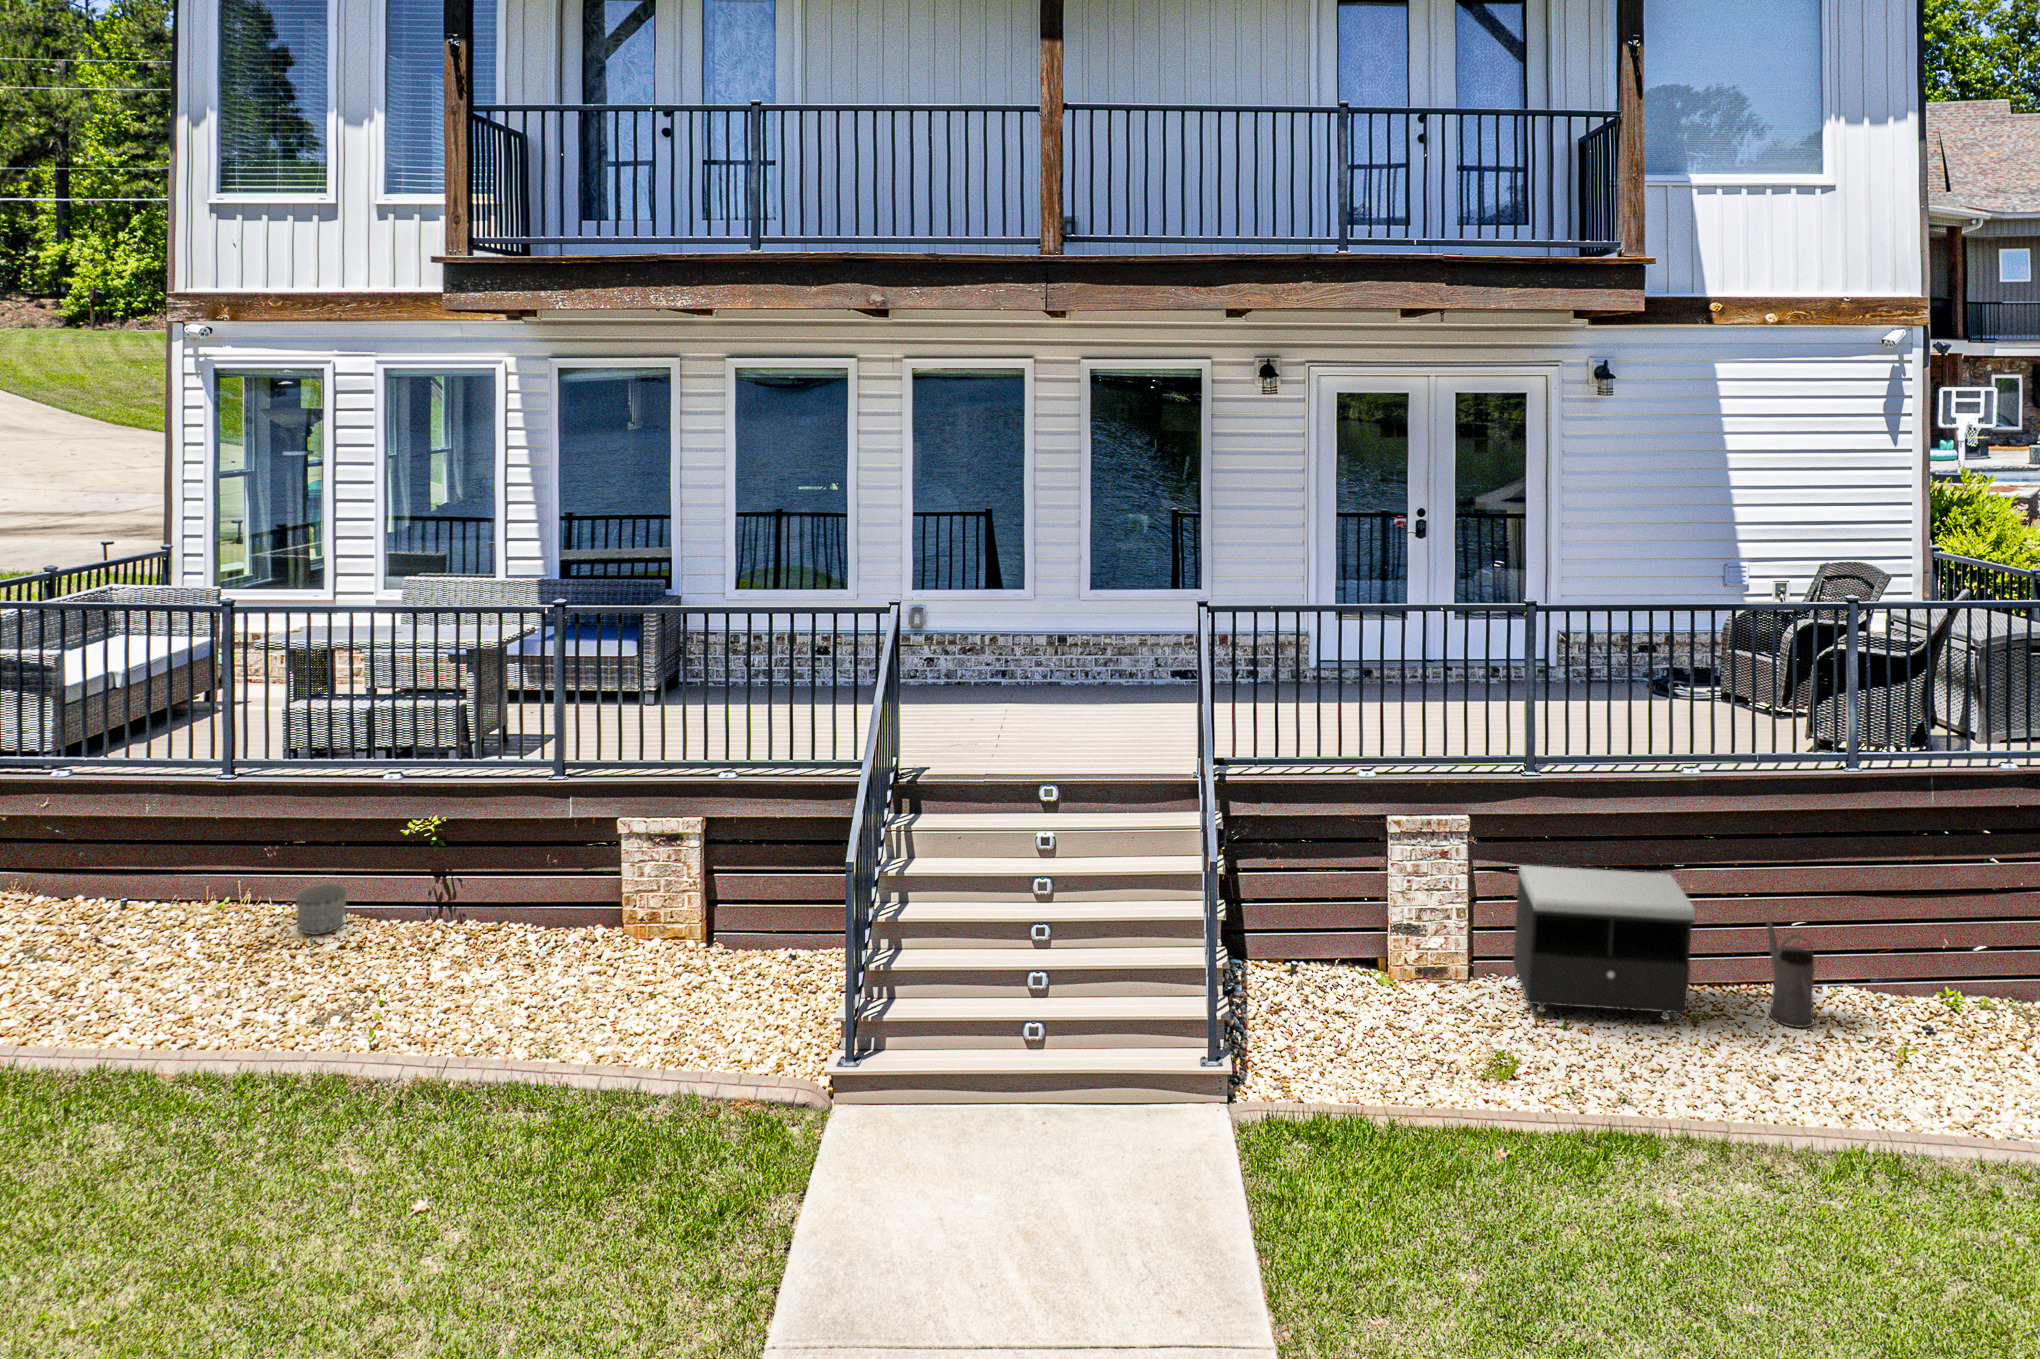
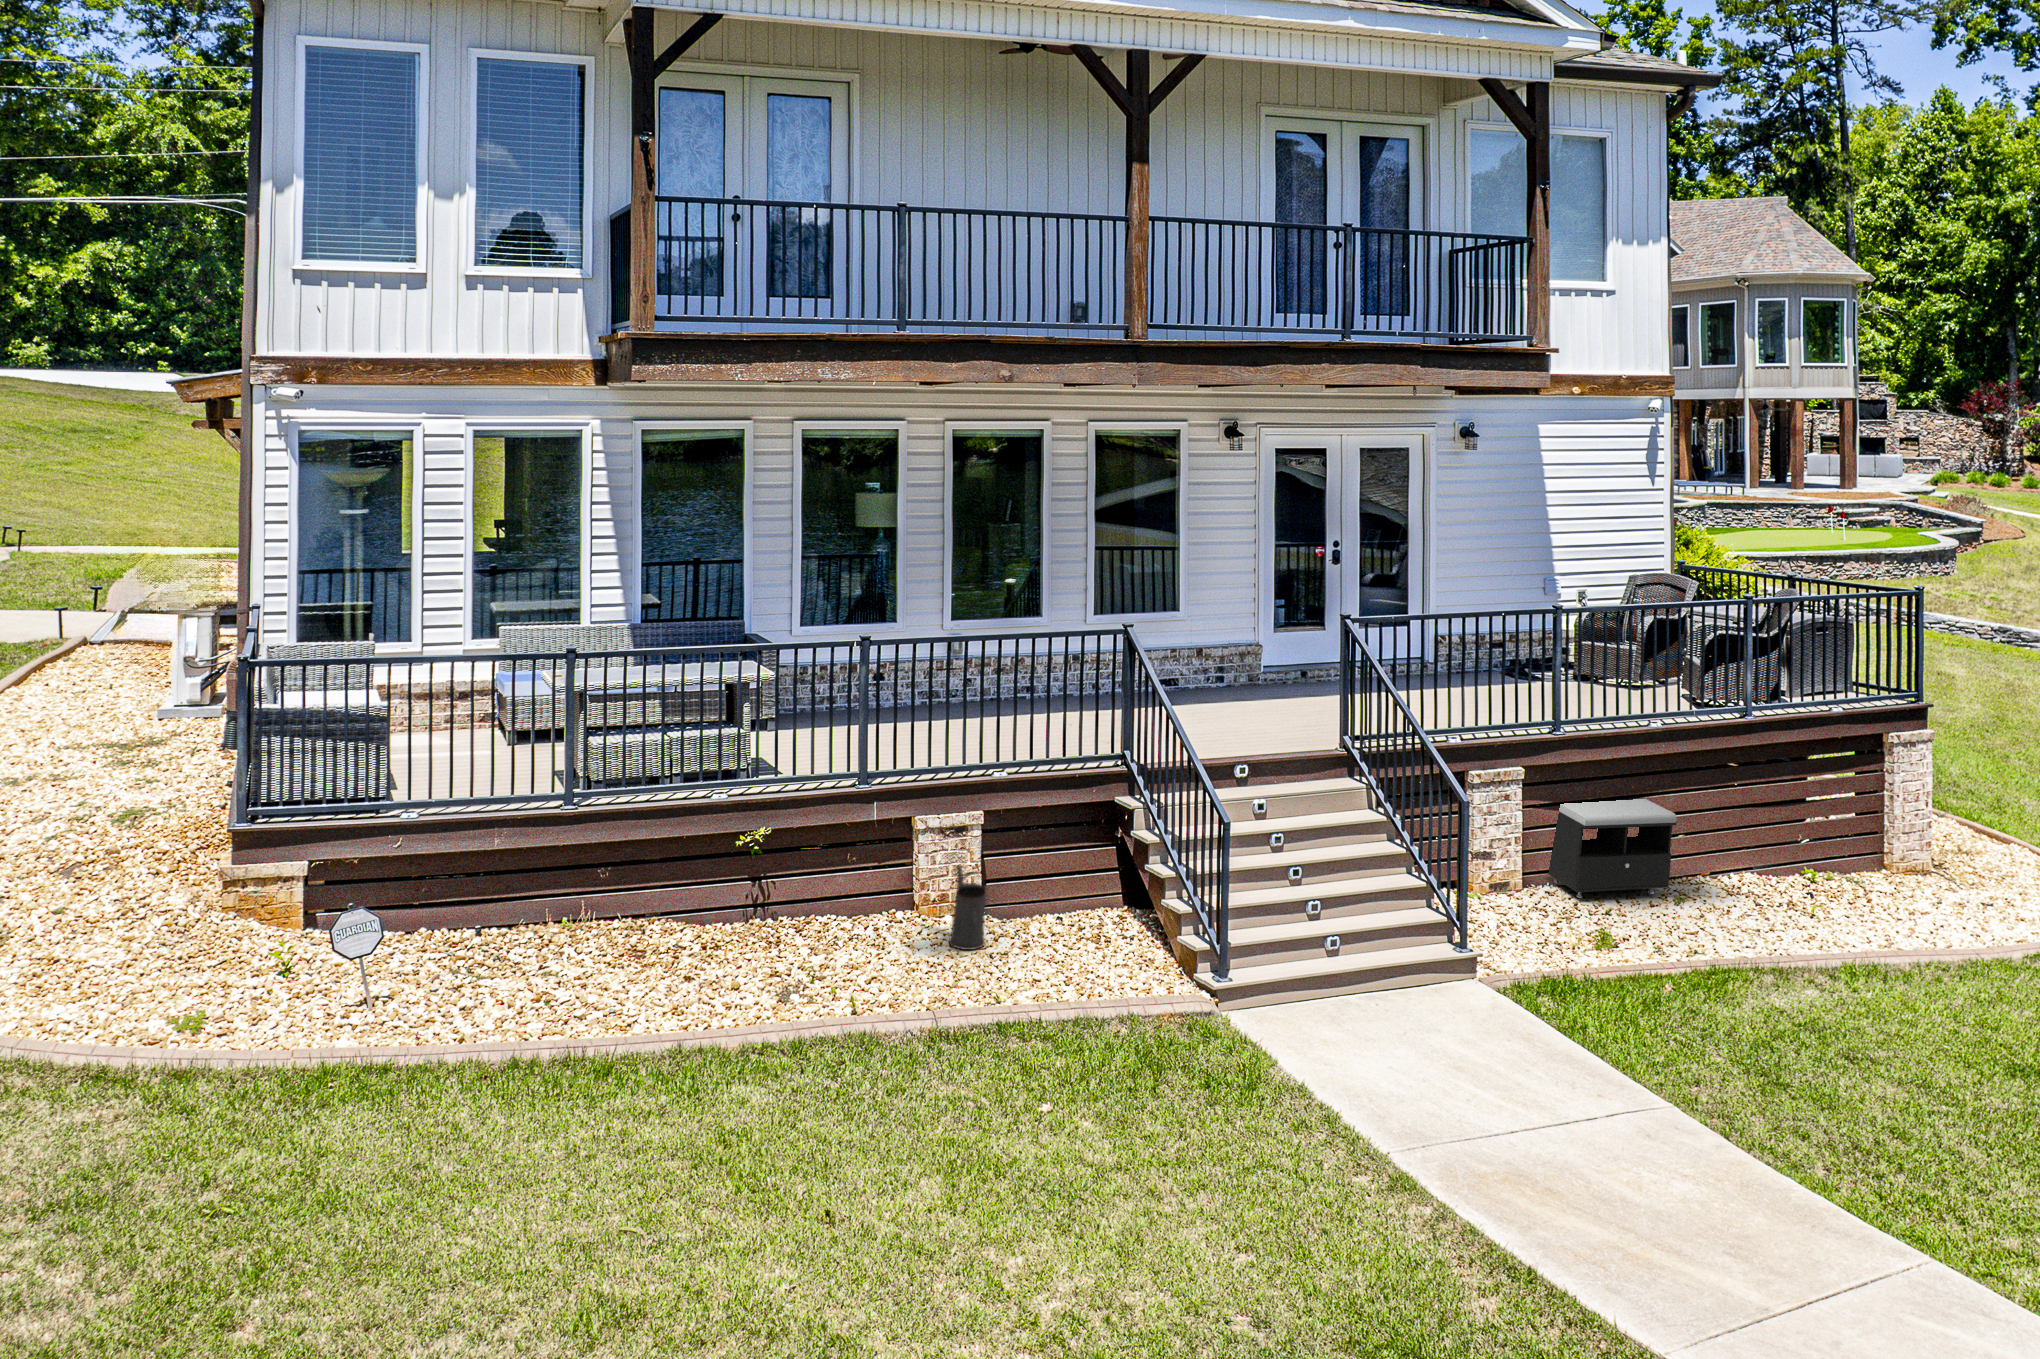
planter: present [296,884,347,935] -> none [650,901,691,946]
watering can: present [1767,921,1815,1028] -> present [949,865,986,950]

